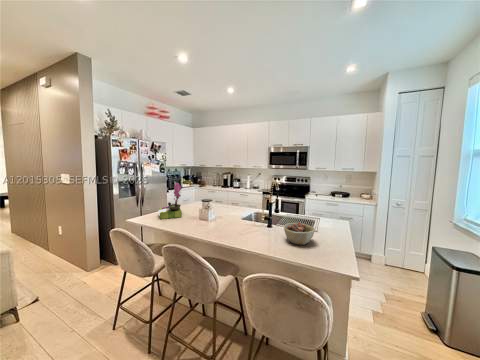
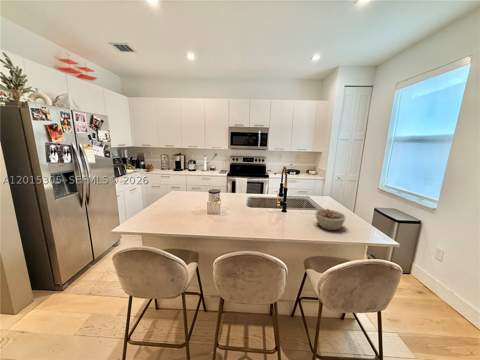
flower arrangement: present [159,183,182,219] -> none [145,173,182,223]

